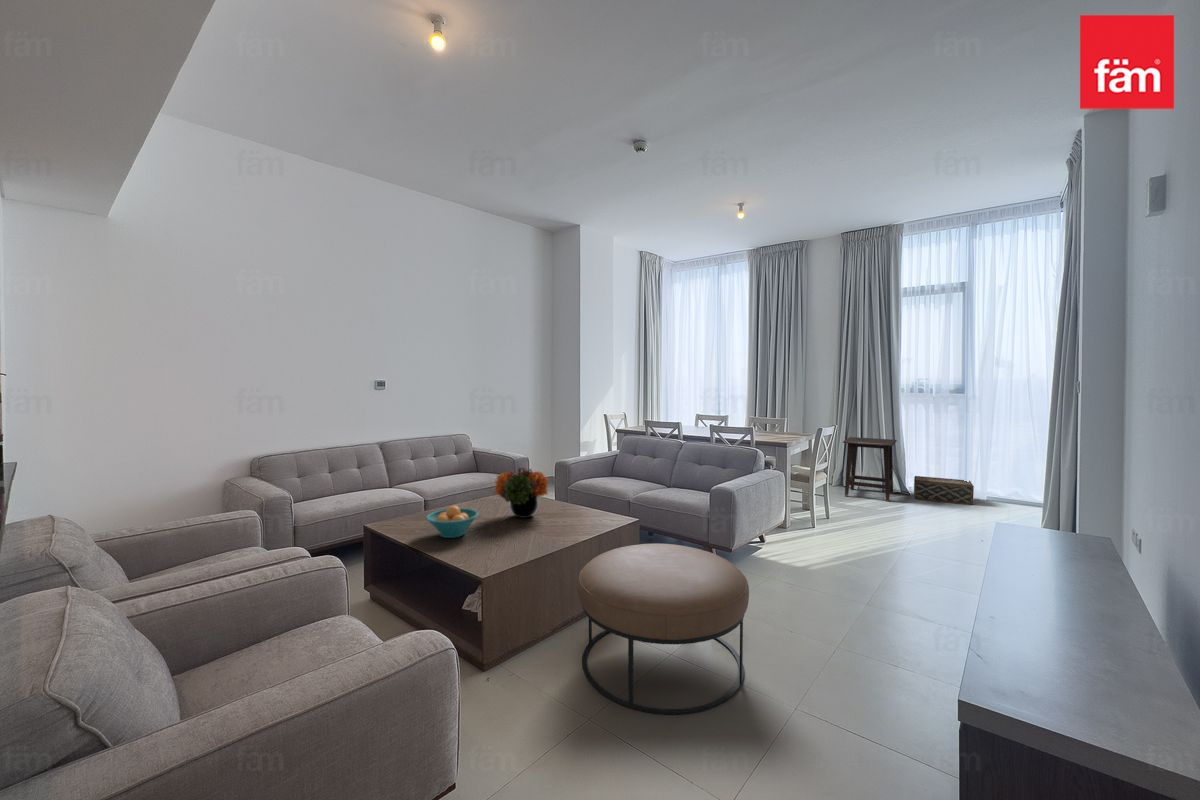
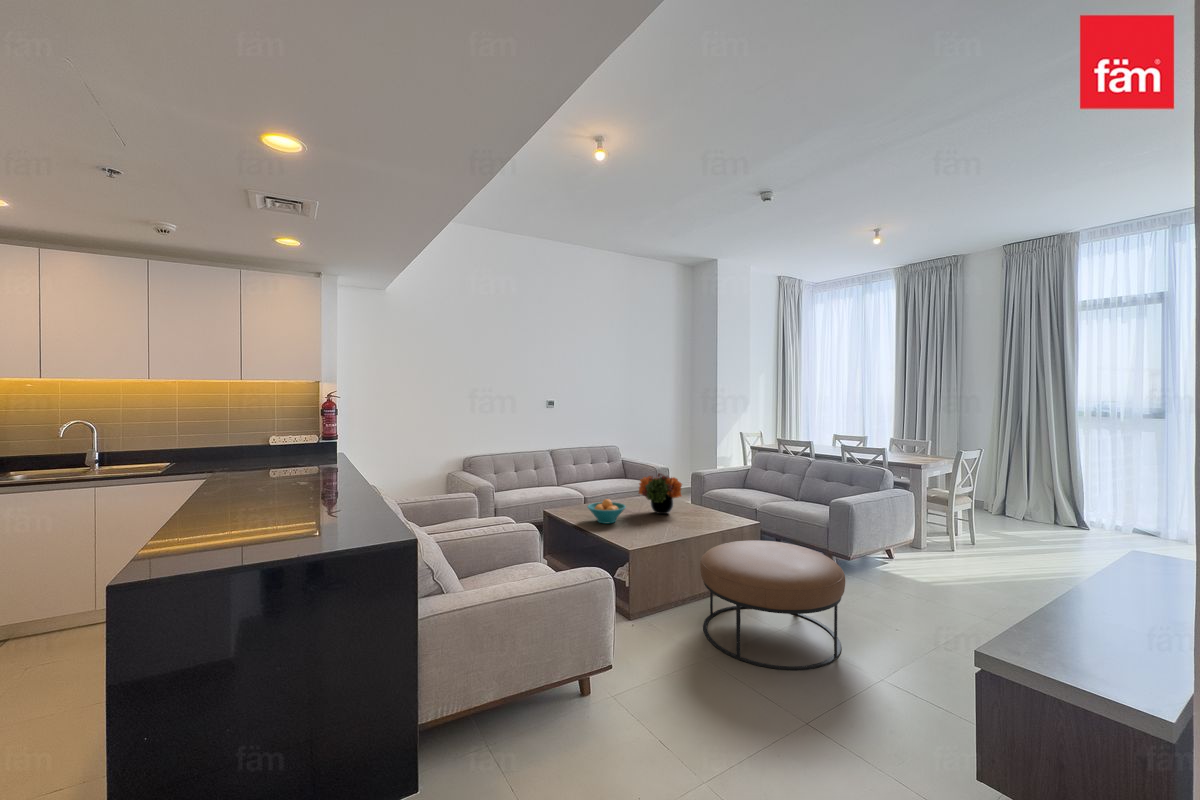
side table: present [843,437,897,502] -> none [1001,463,1072,535]
woven basket: present [914,476,974,505] -> none [1095,509,1175,546]

